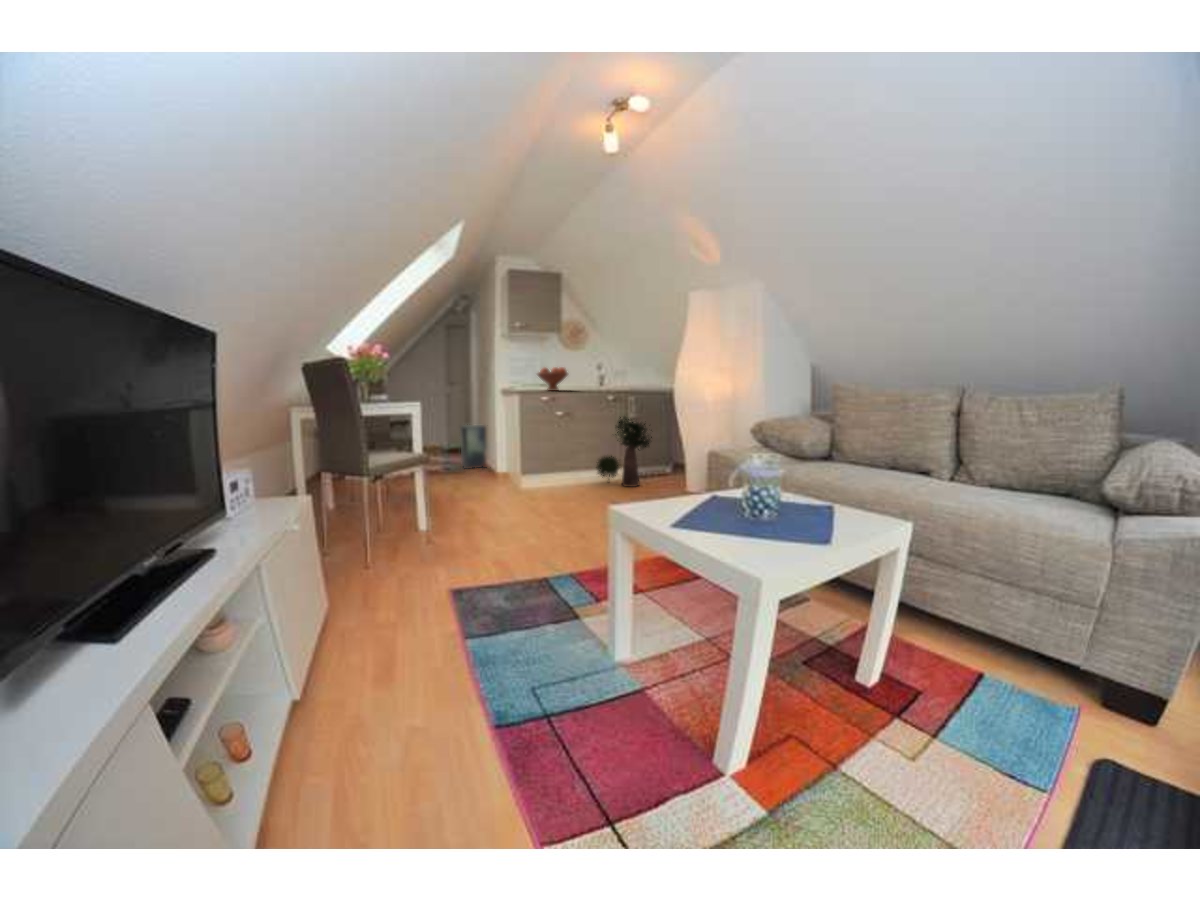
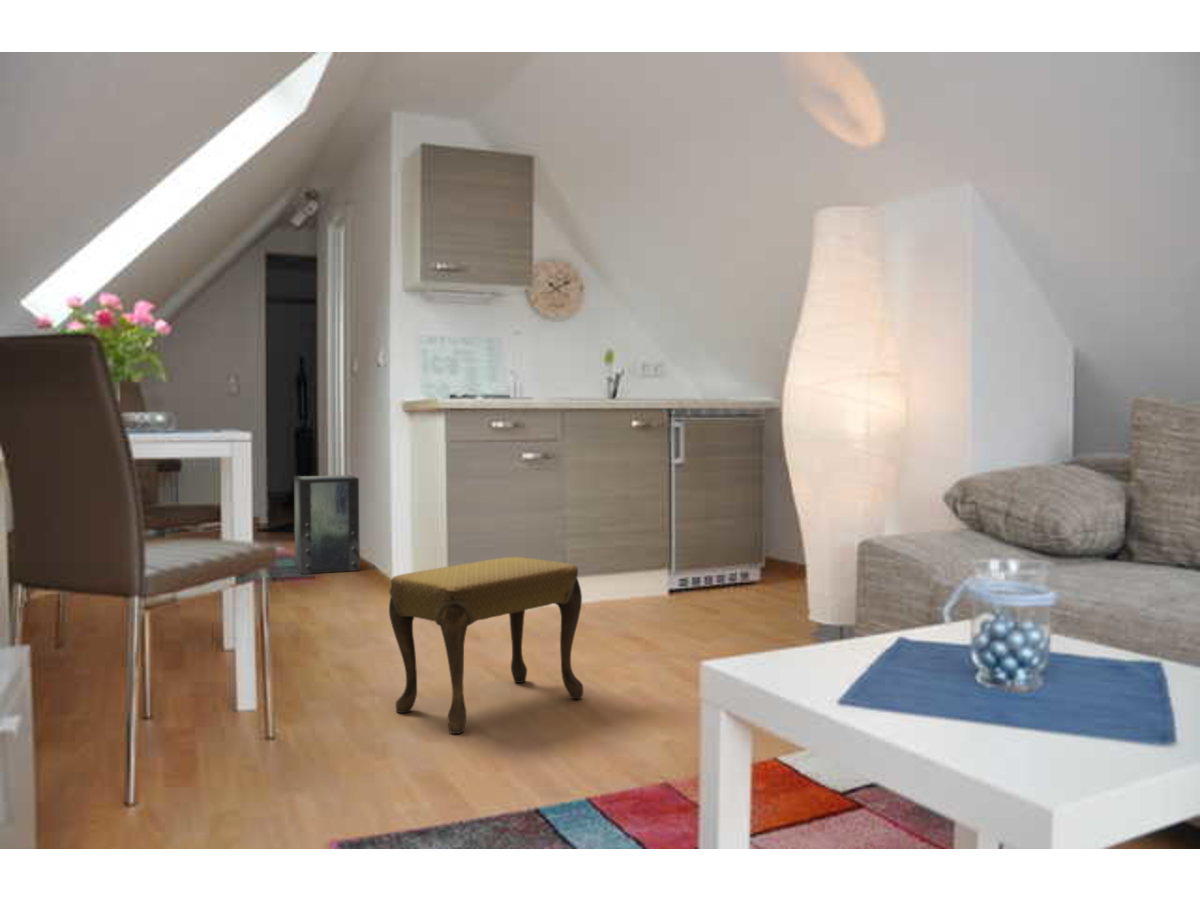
fruit bowl: present [537,367,568,391] -> none [477,353,548,404]
potted plant: present [596,417,652,487] -> none [601,459,731,617]
footstool: none [489,460,579,539] -> present [389,557,583,734]

